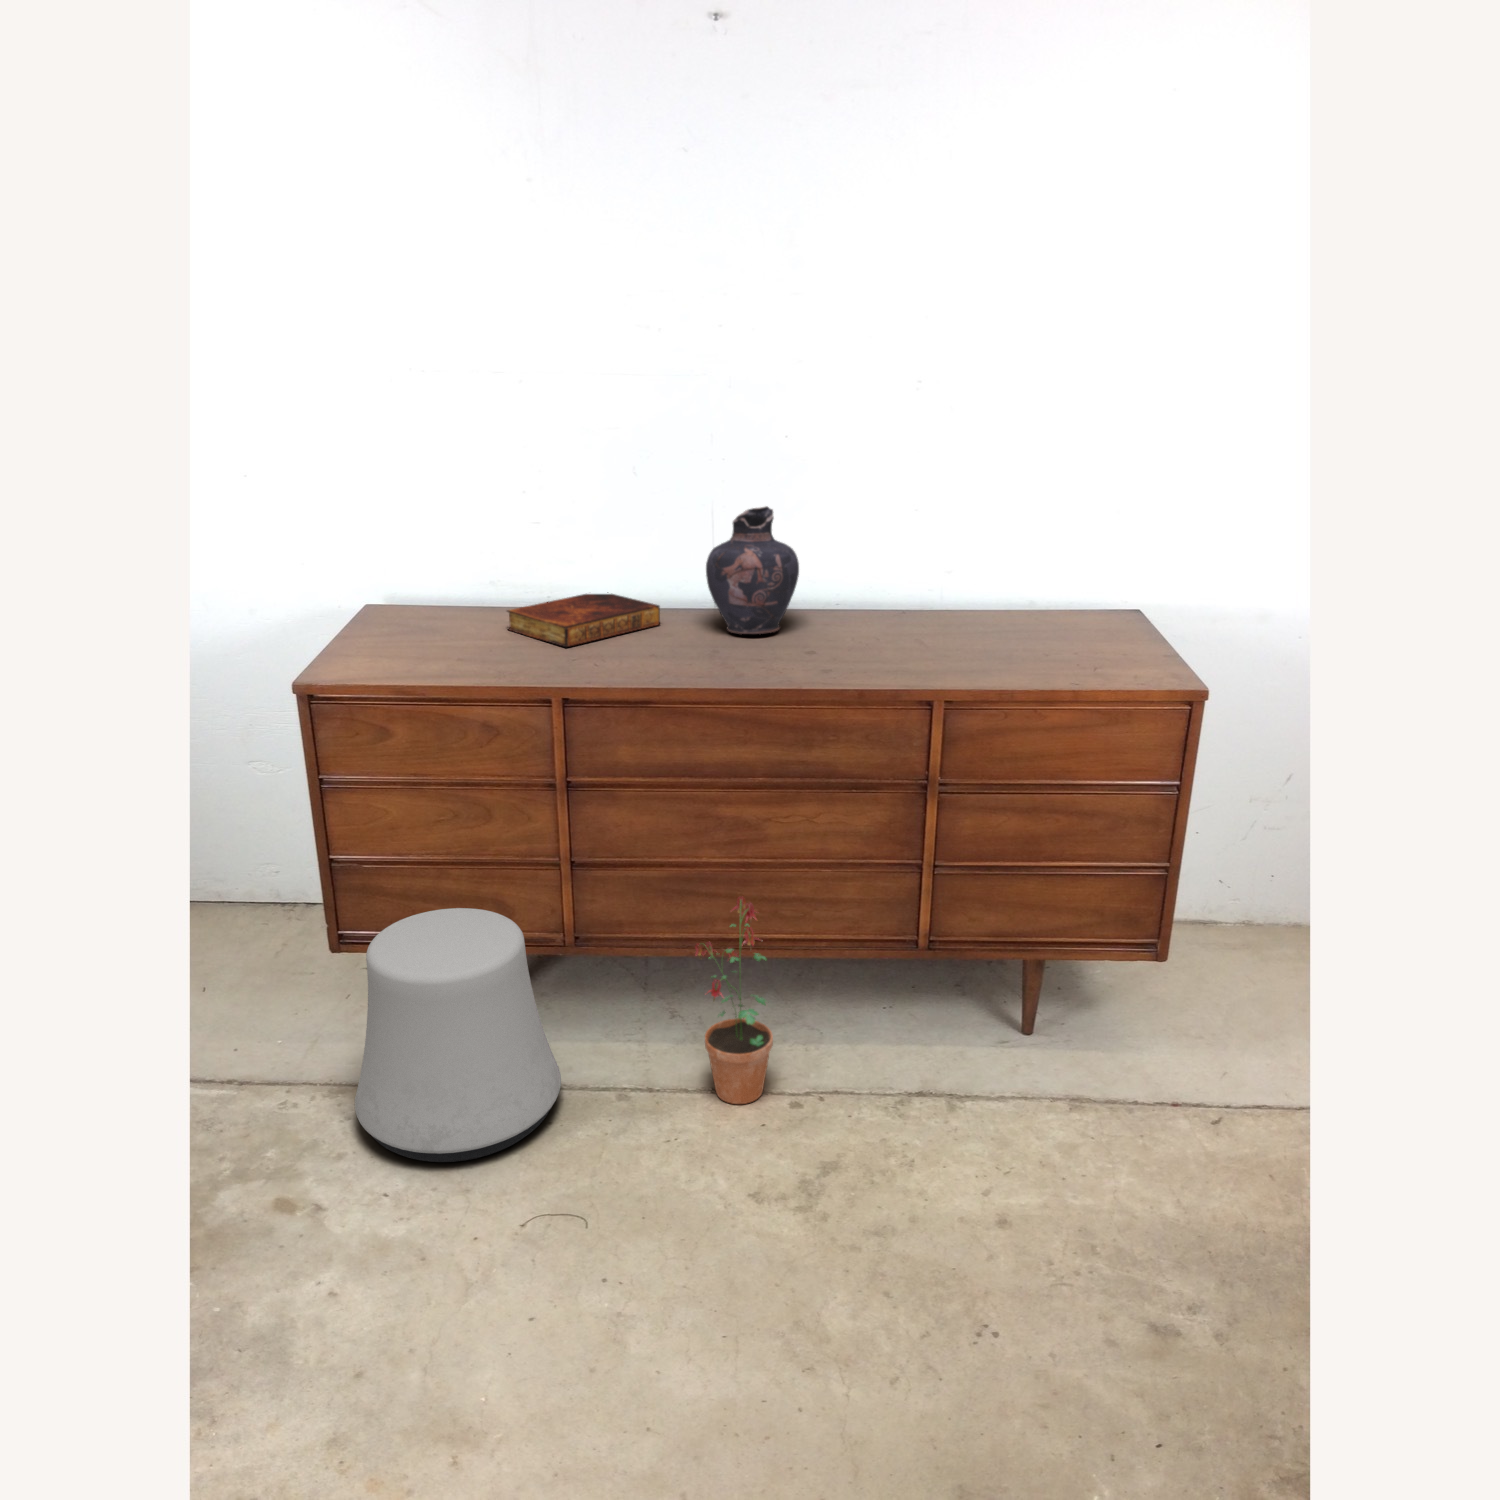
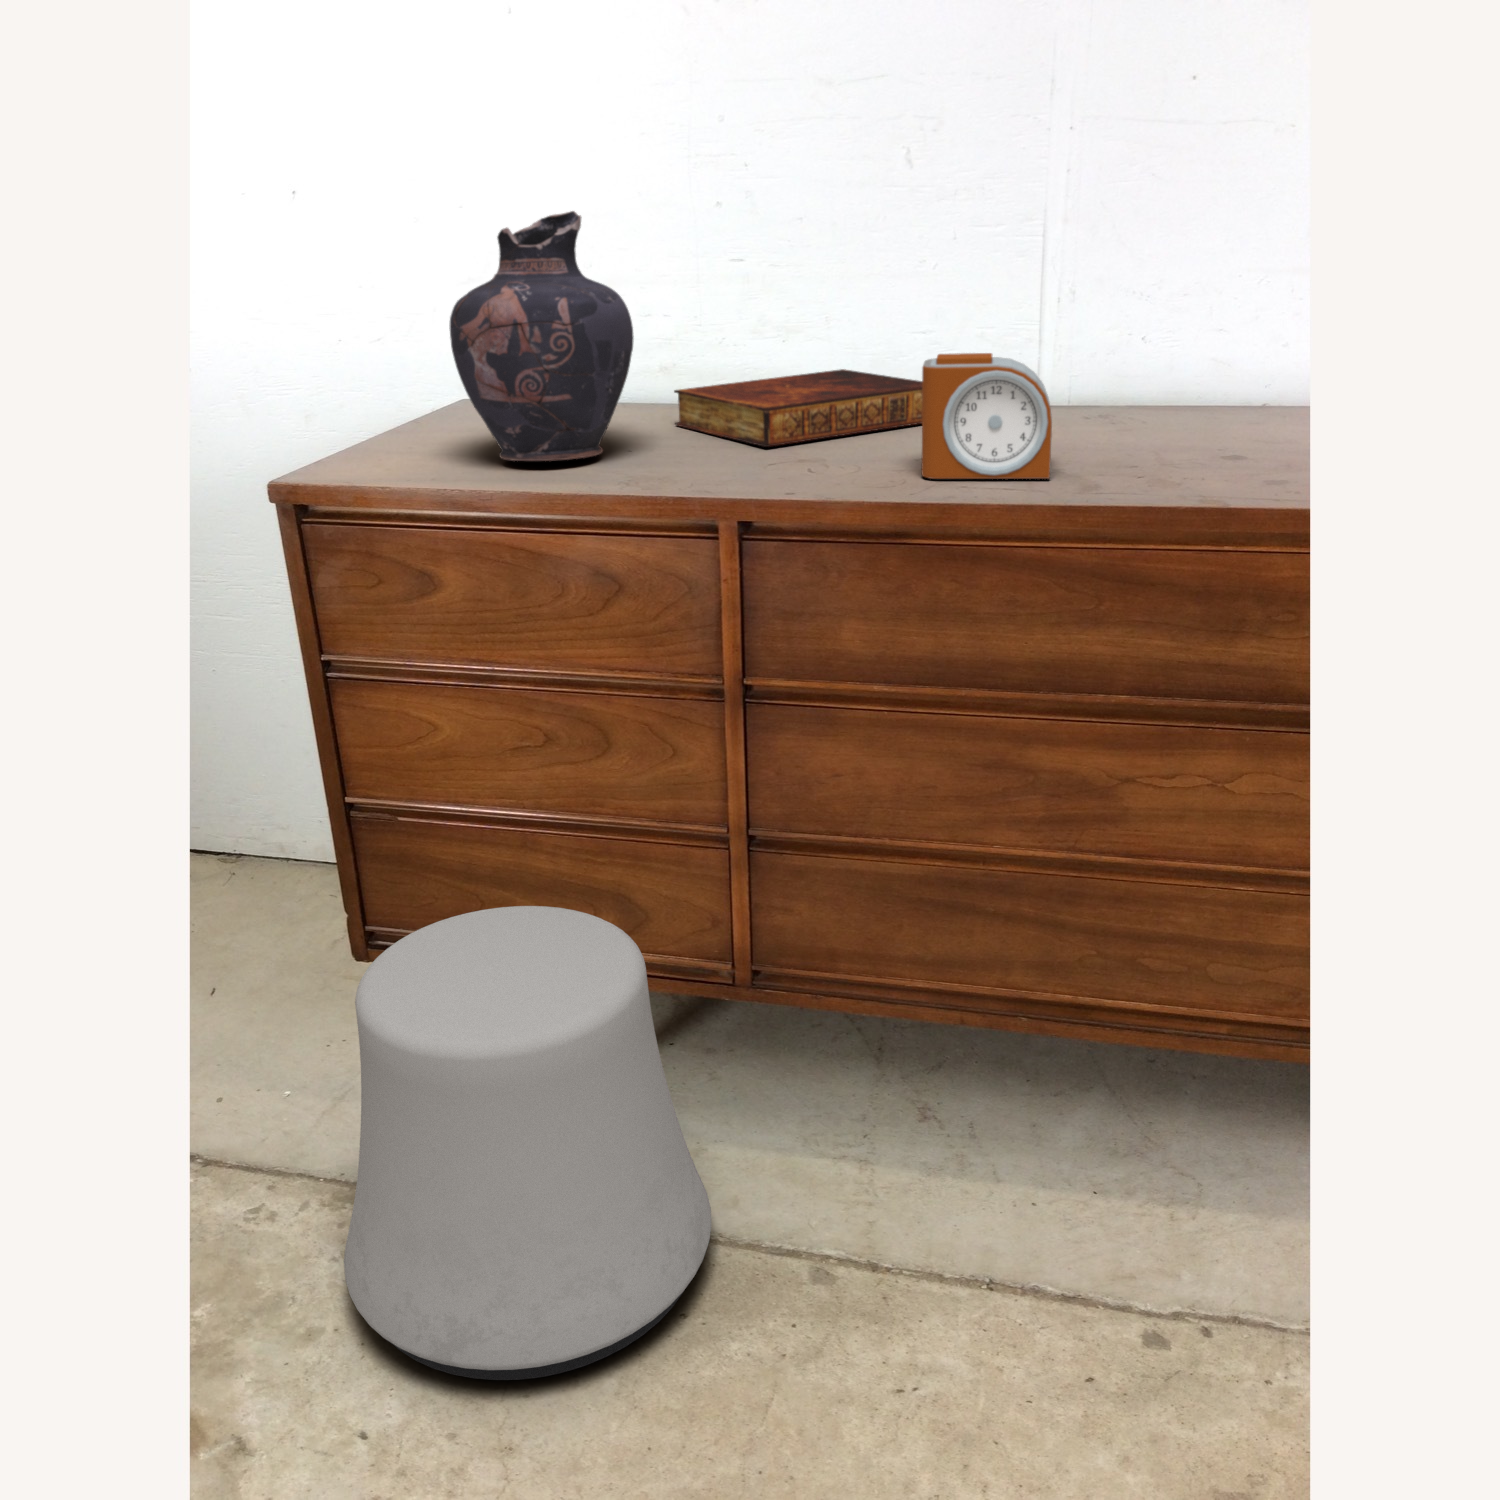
vase: present [706,506,799,634] -> present [450,211,634,461]
alarm clock: none [653,604,721,669] -> present [922,353,1052,479]
potted plant: present [696,897,773,1104] -> none [965,925,1119,1321]

